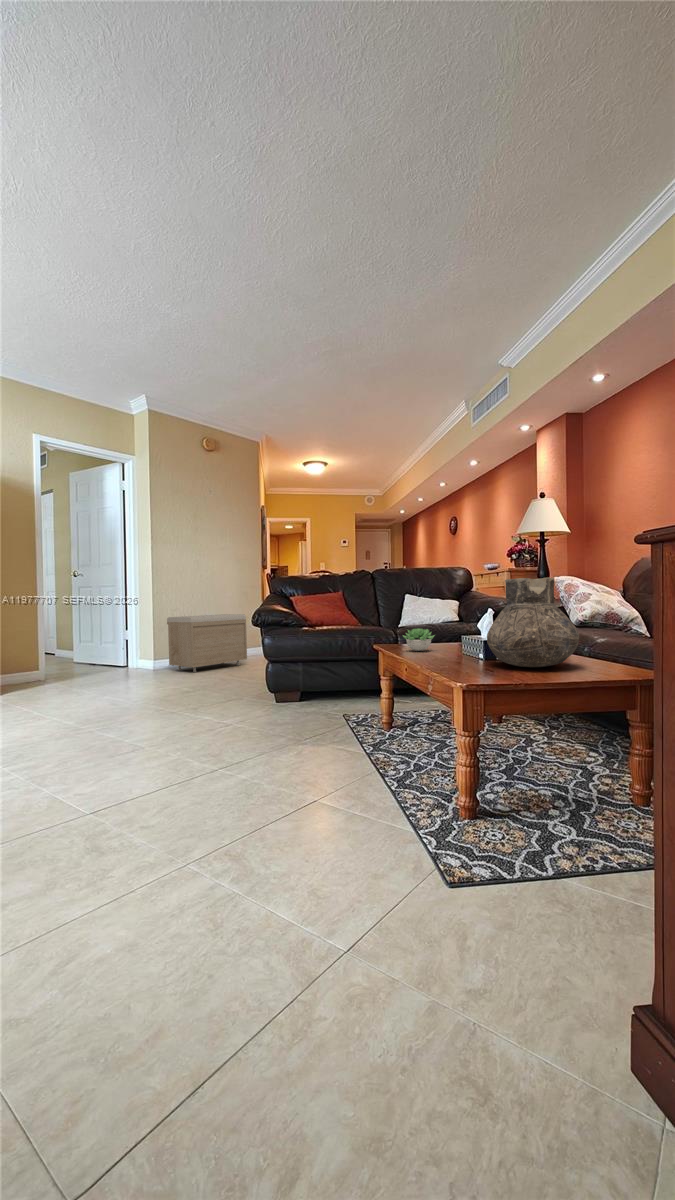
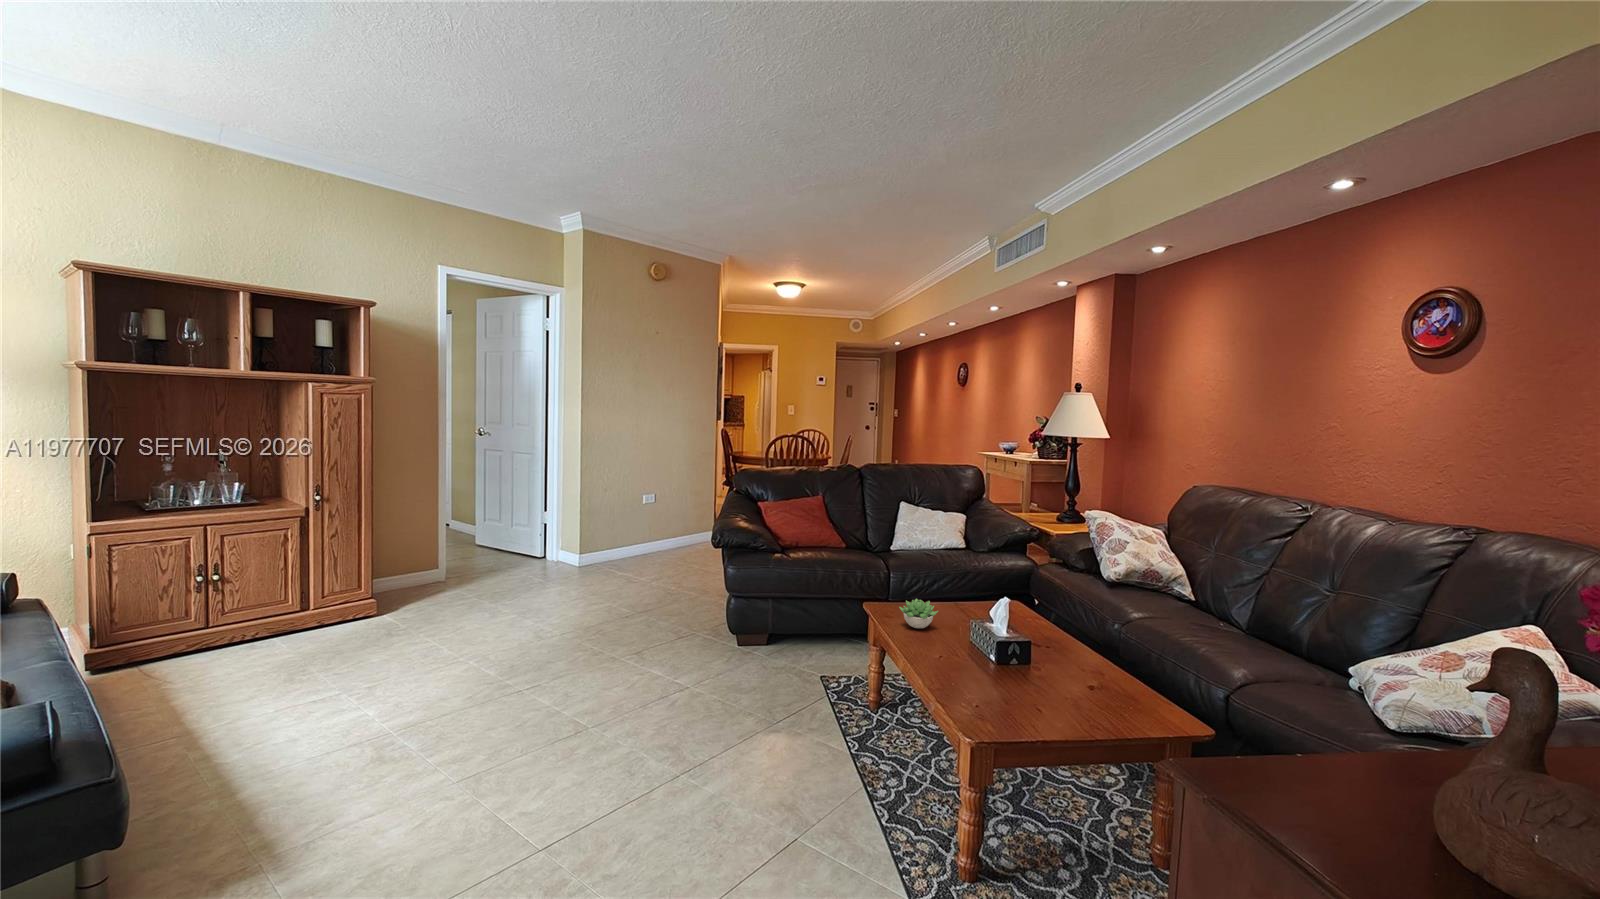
vase: present [487,578,579,667] -> none [1001,587,1108,702]
storage bench: present [167,614,247,672] -> none [598,491,696,570]

